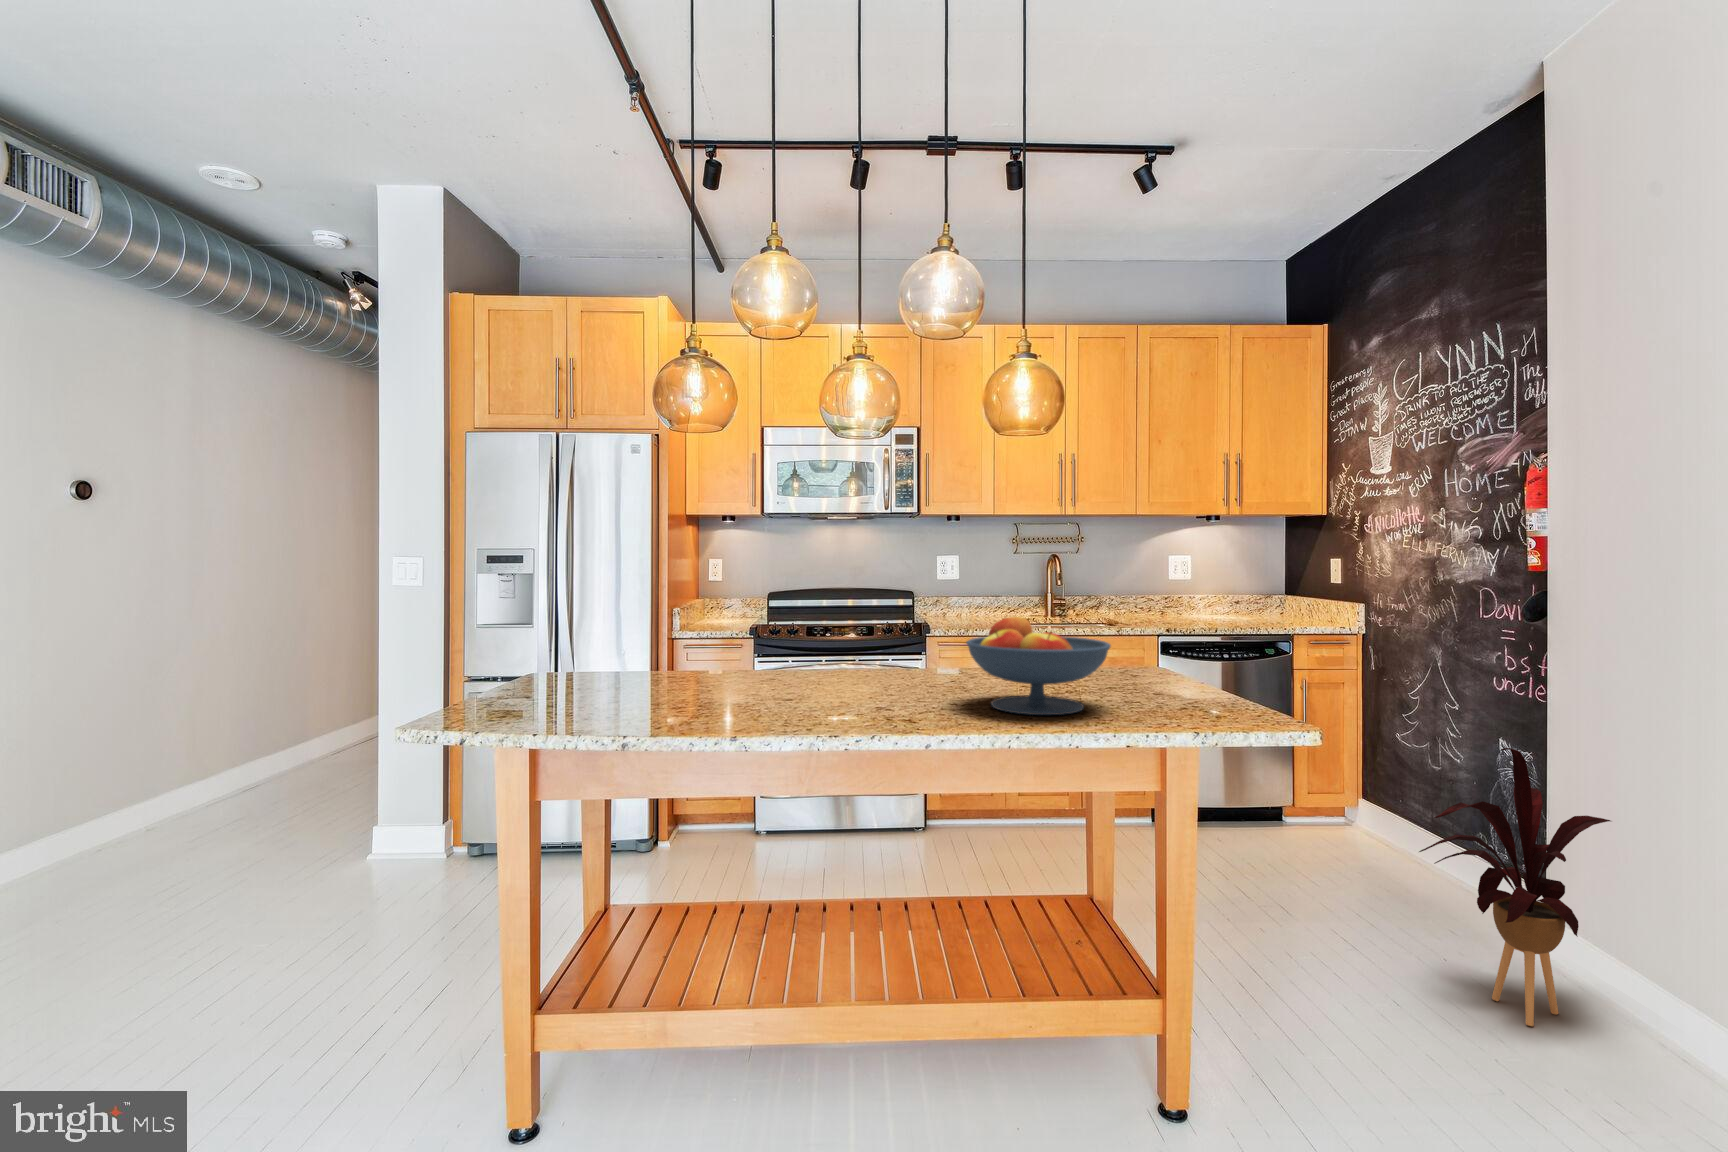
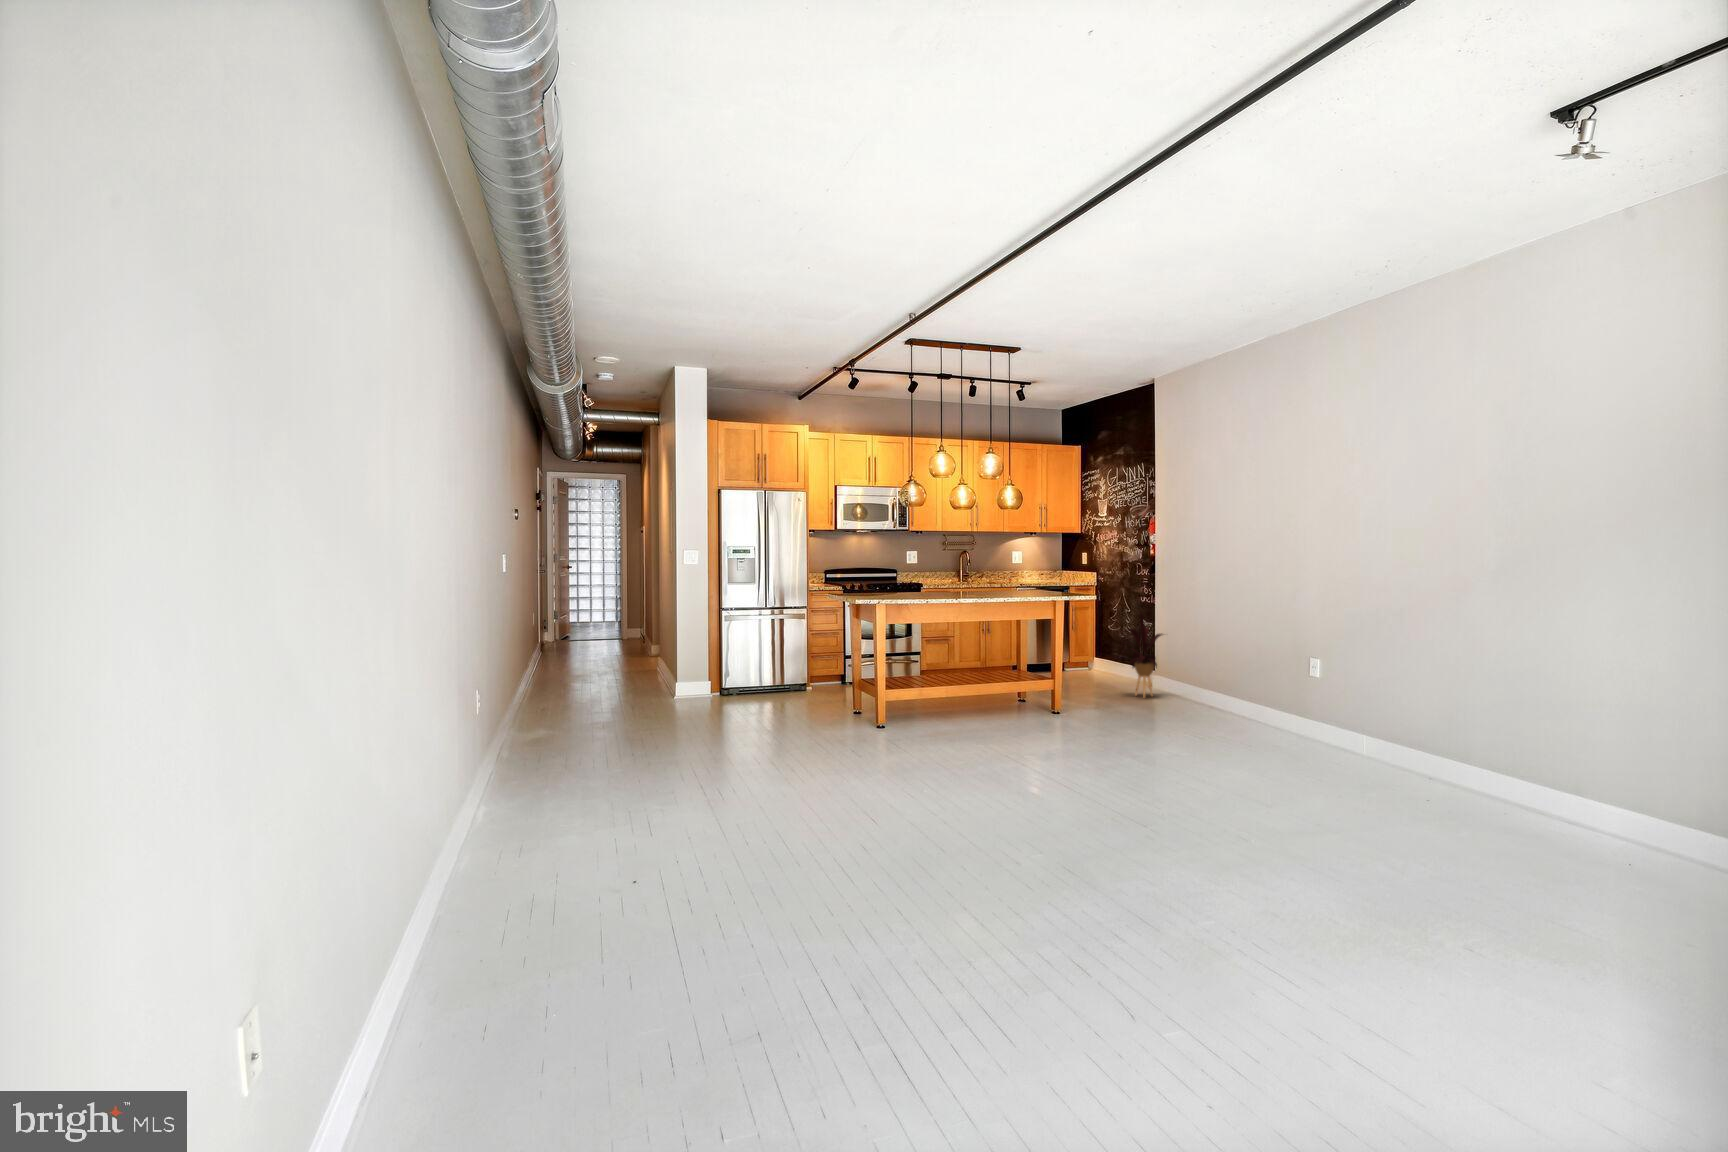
fruit bowl: present [966,617,1111,715] -> none [987,568,1030,596]

